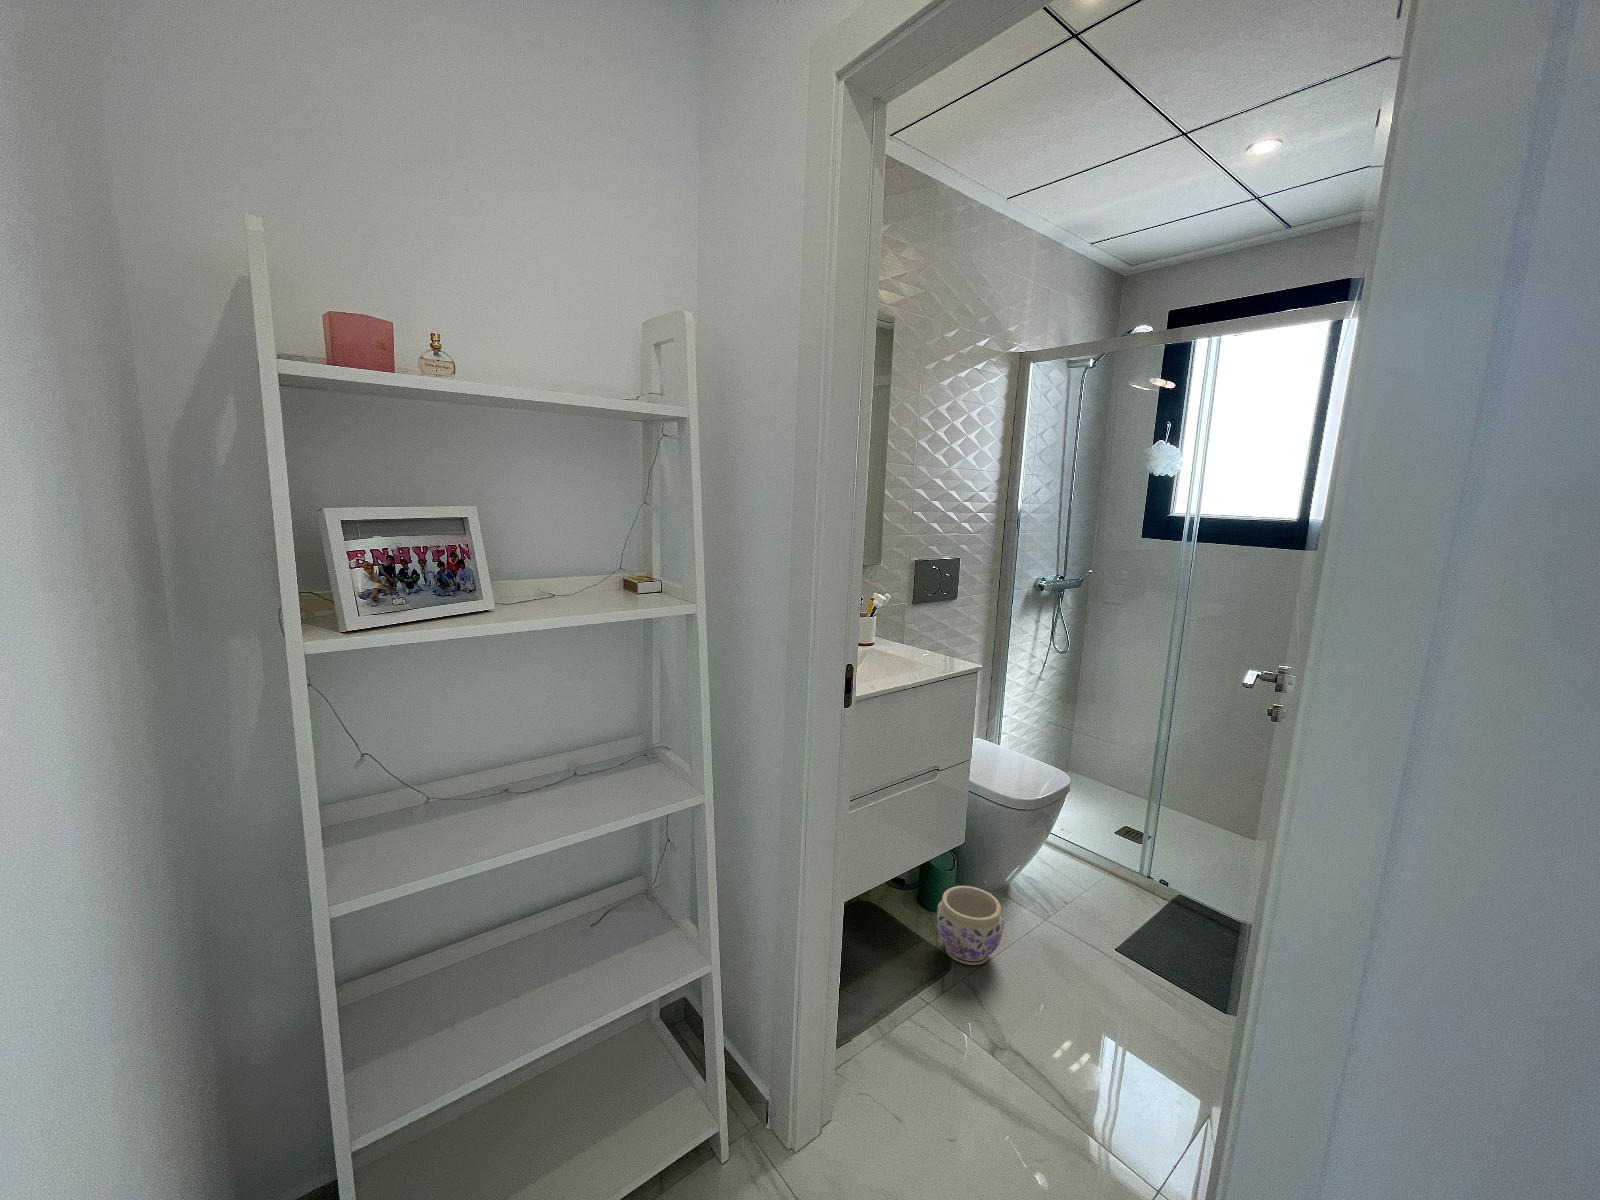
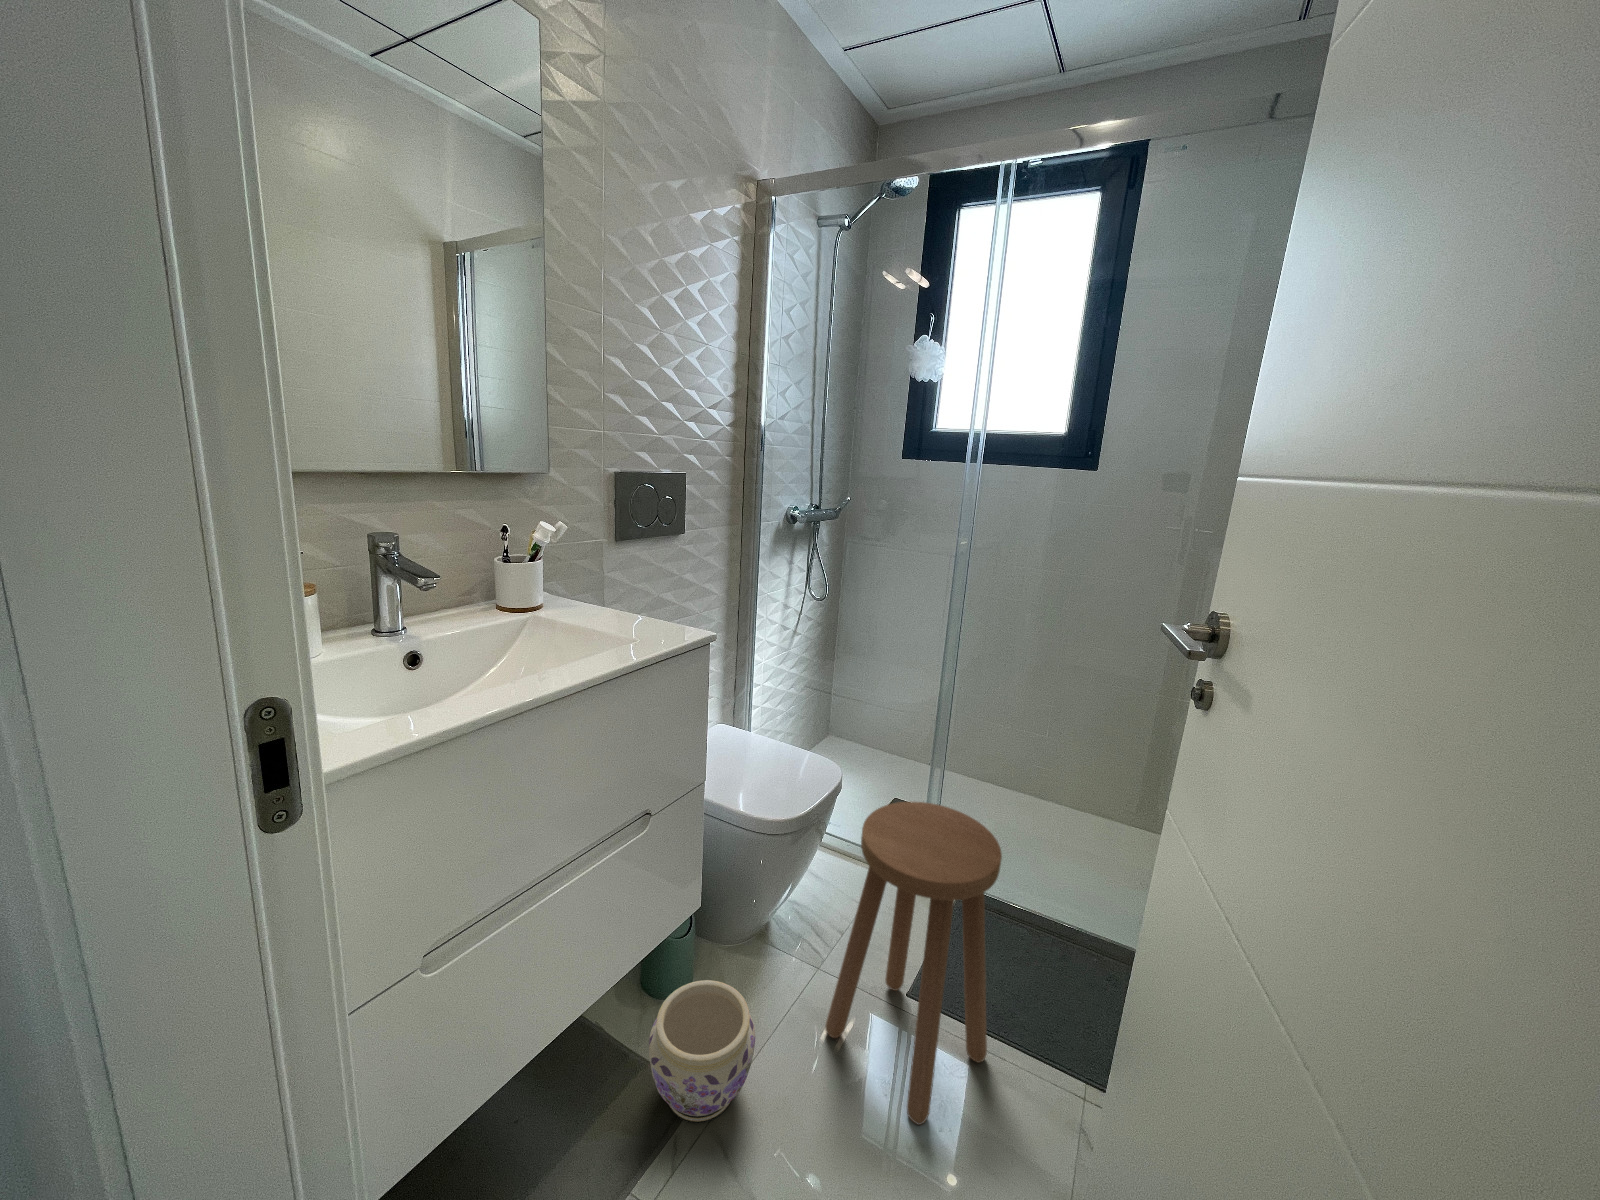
stool: none [1052,792,1183,1002] -> present [825,802,1002,1125]

